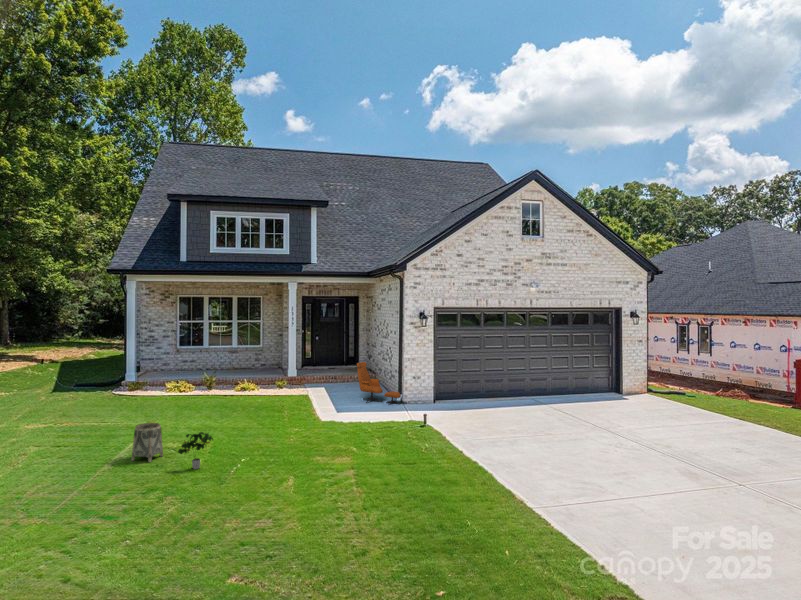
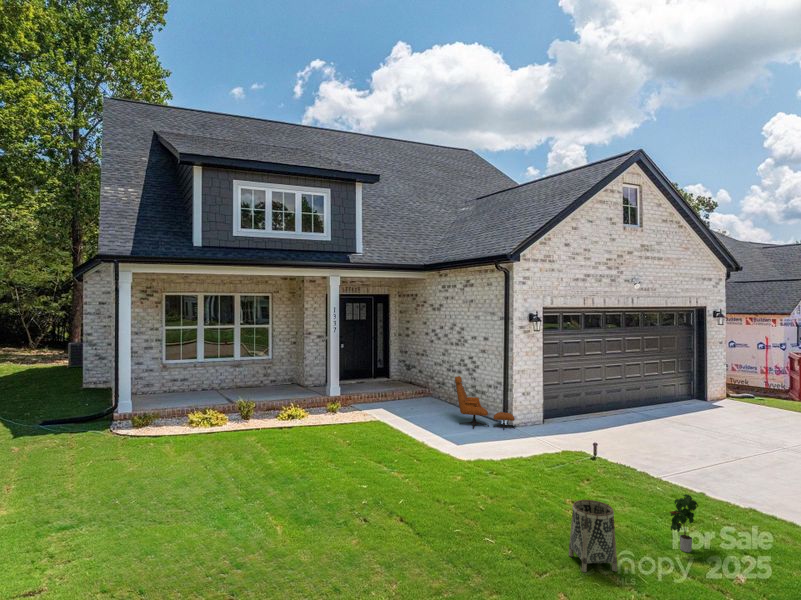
basket: present [132,423,163,462] -> present [569,500,617,572]
potted plant: present [178,432,213,469] -> present [670,494,698,552]

